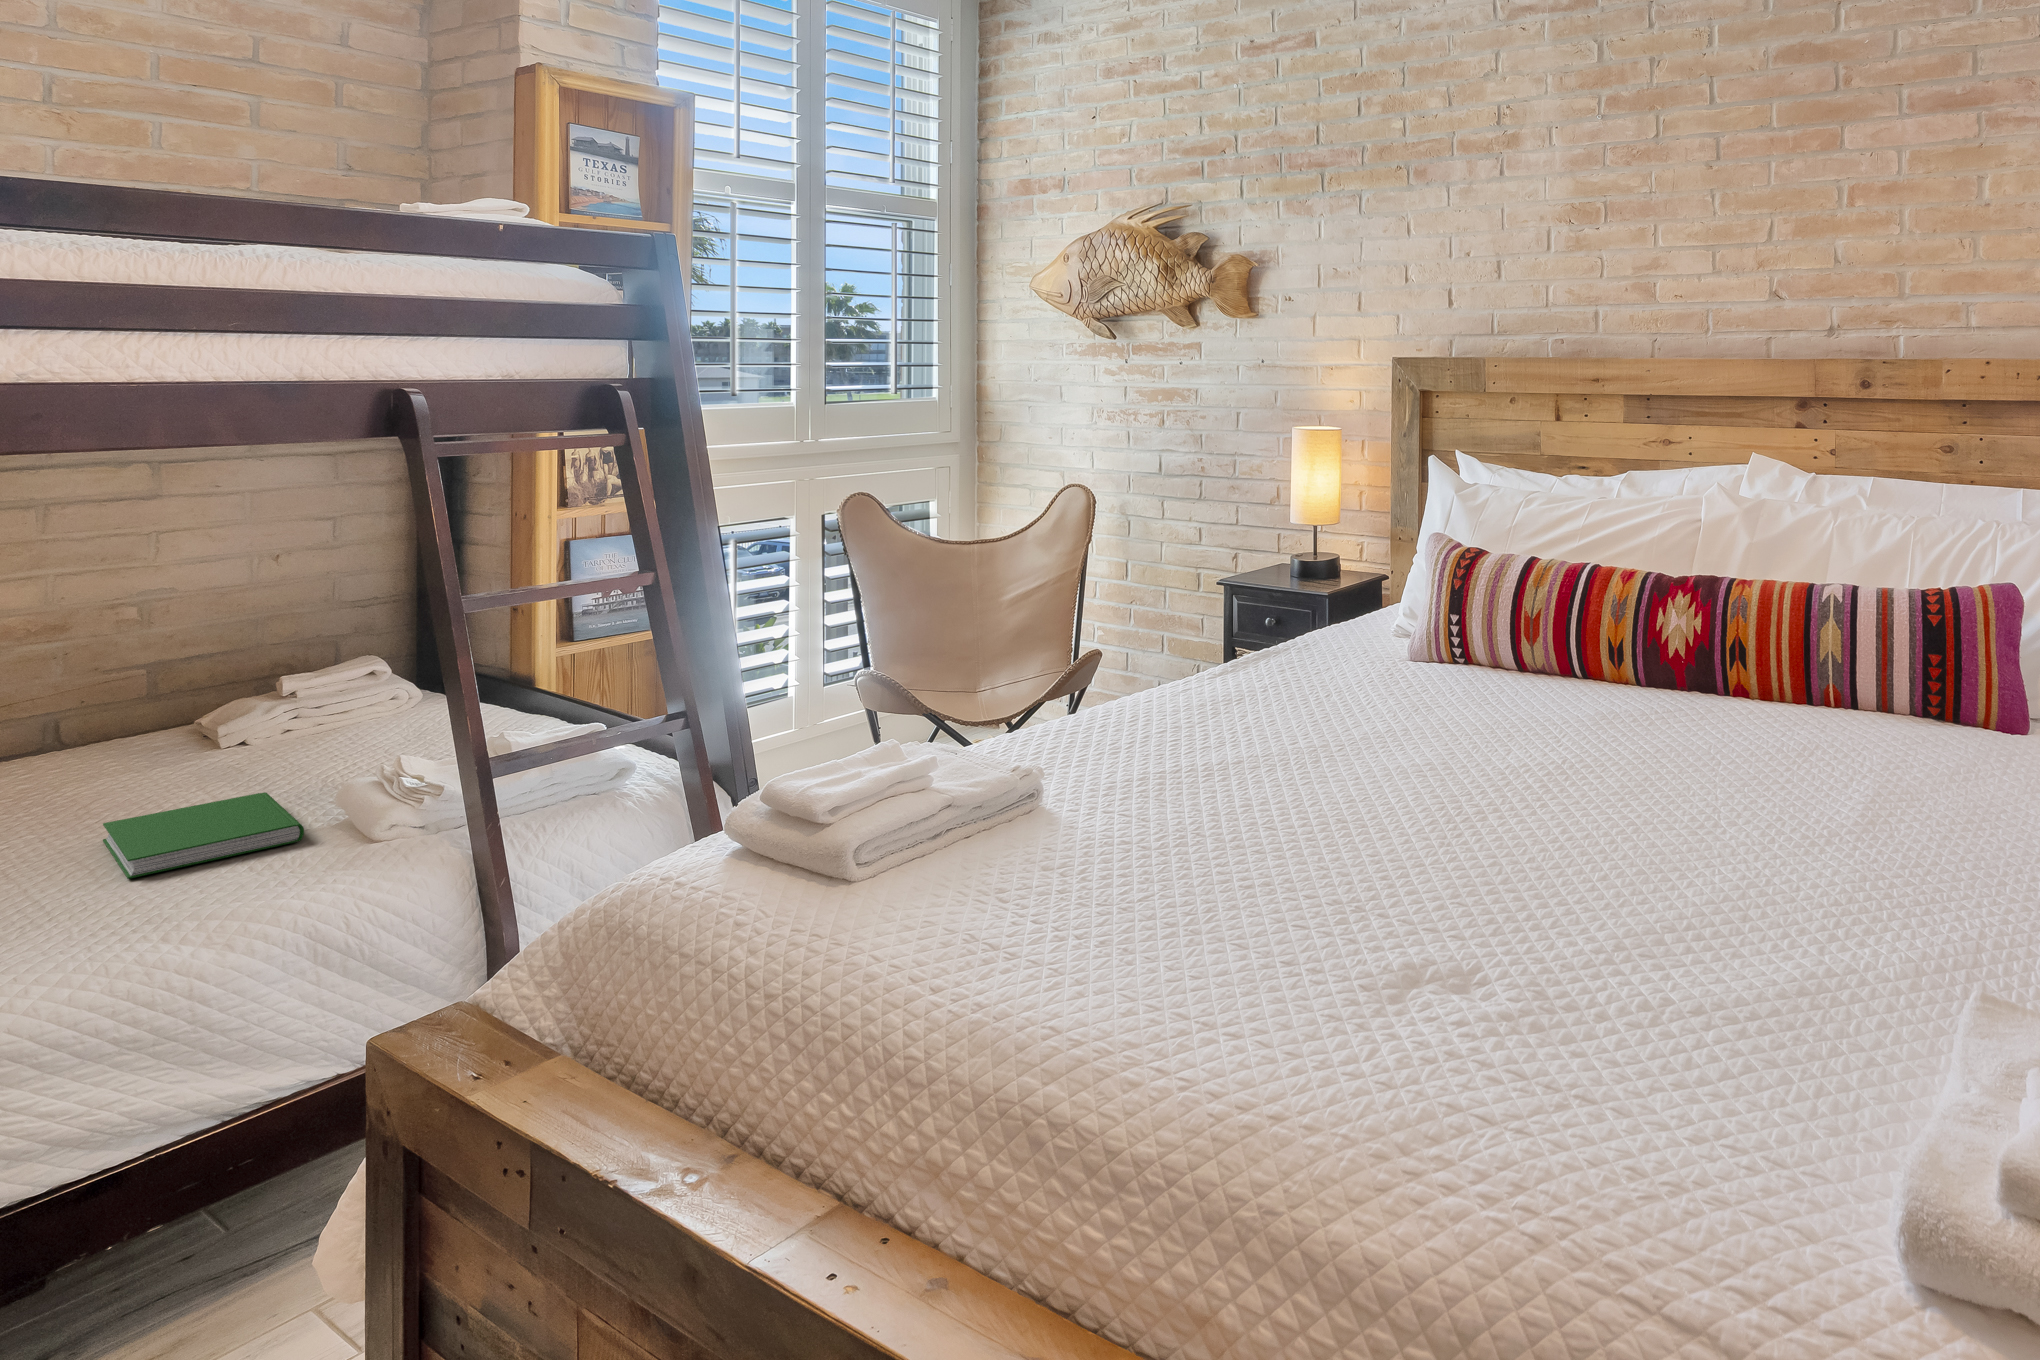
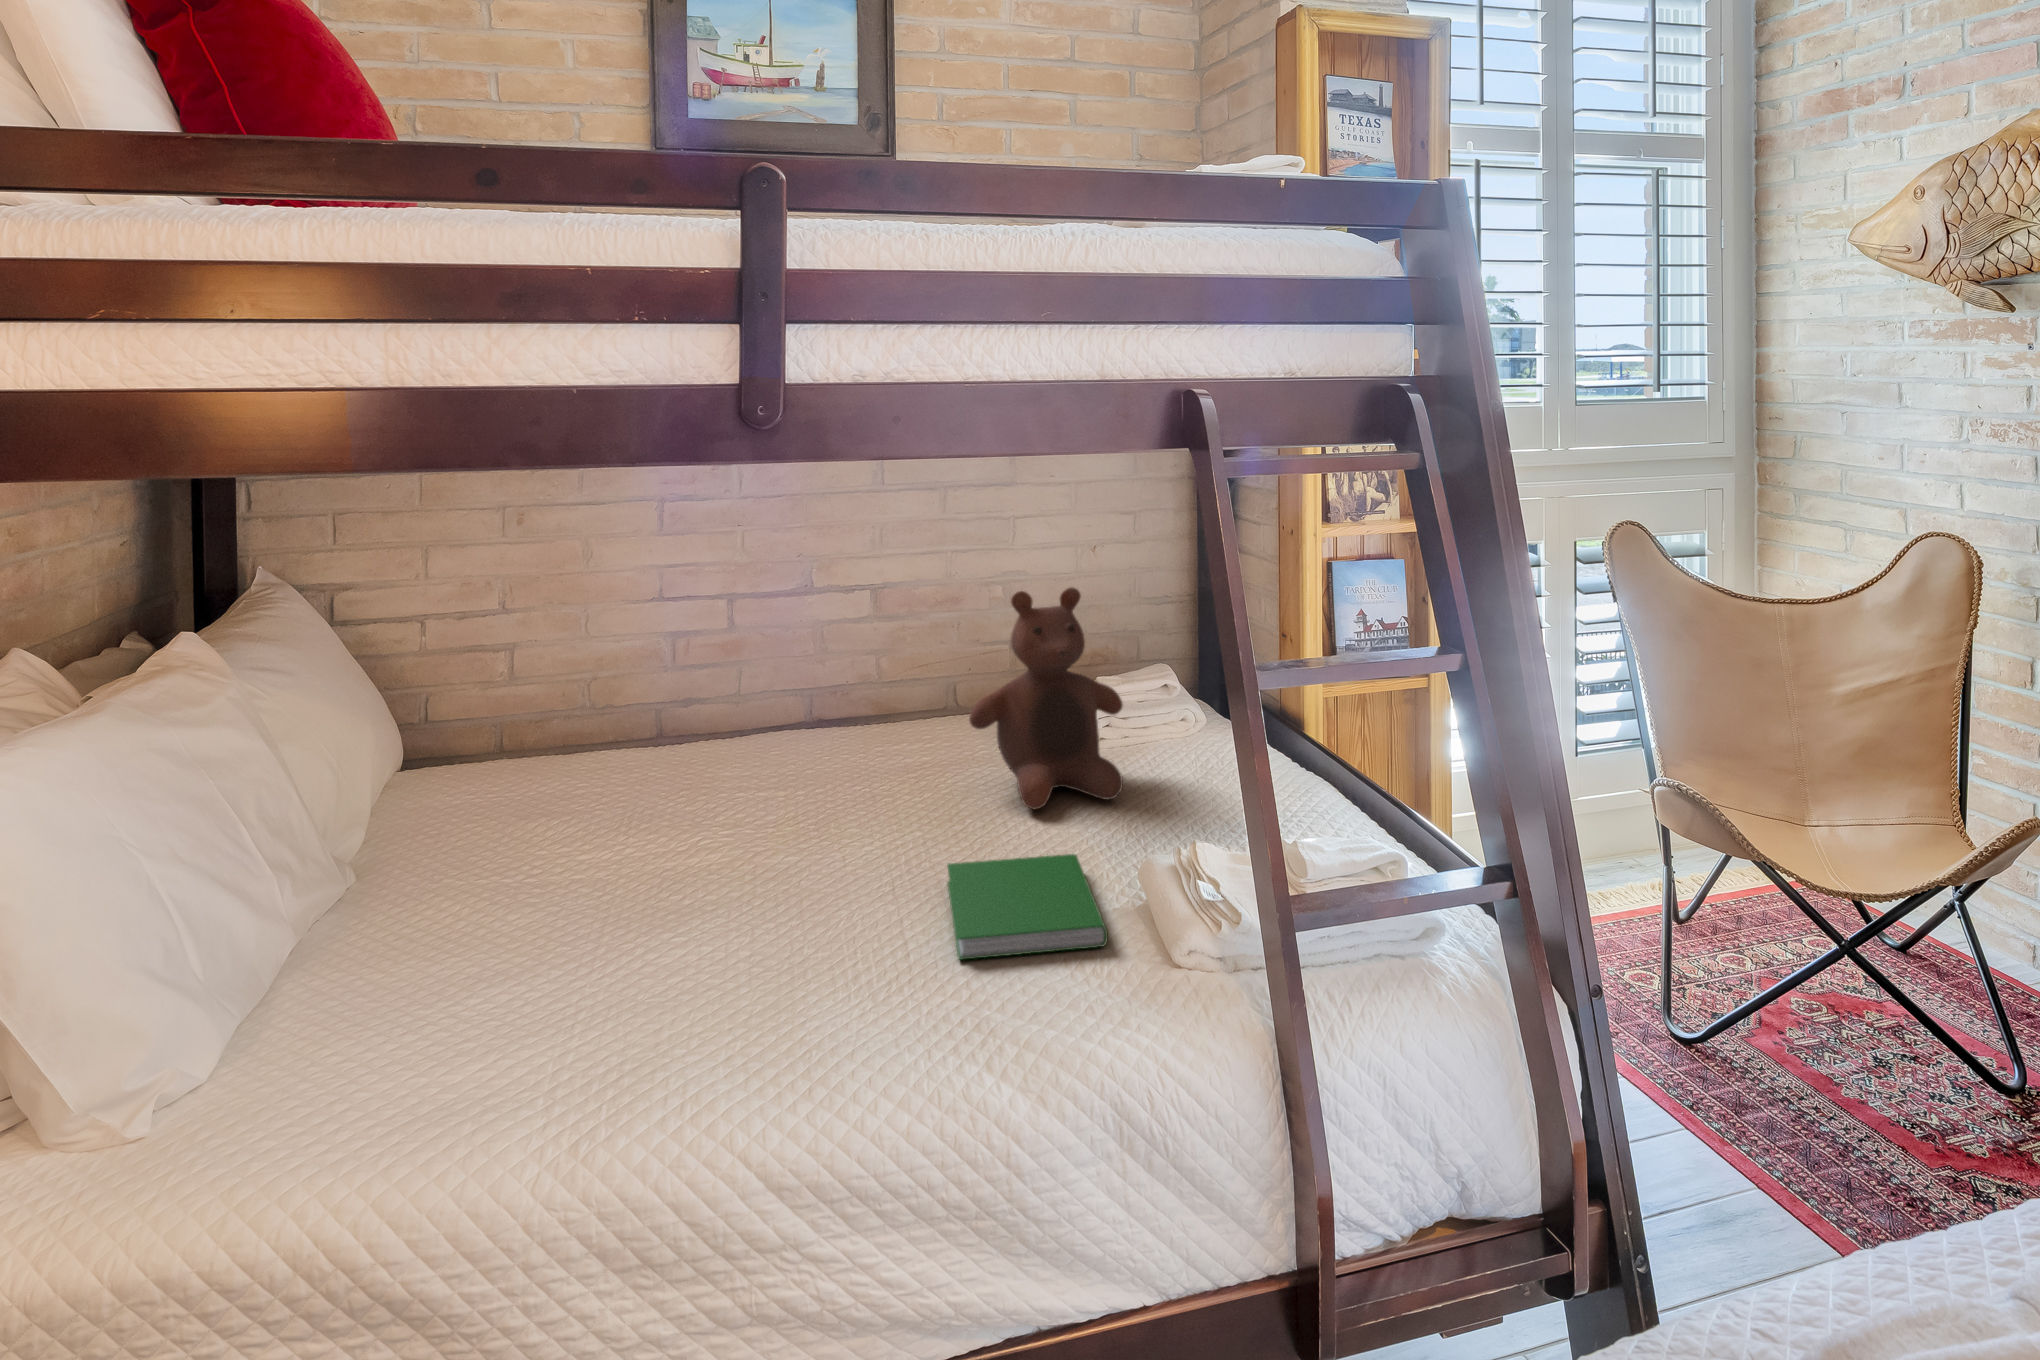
stuffed bear: none [121,574,324,778] -> present [969,587,1123,809]

